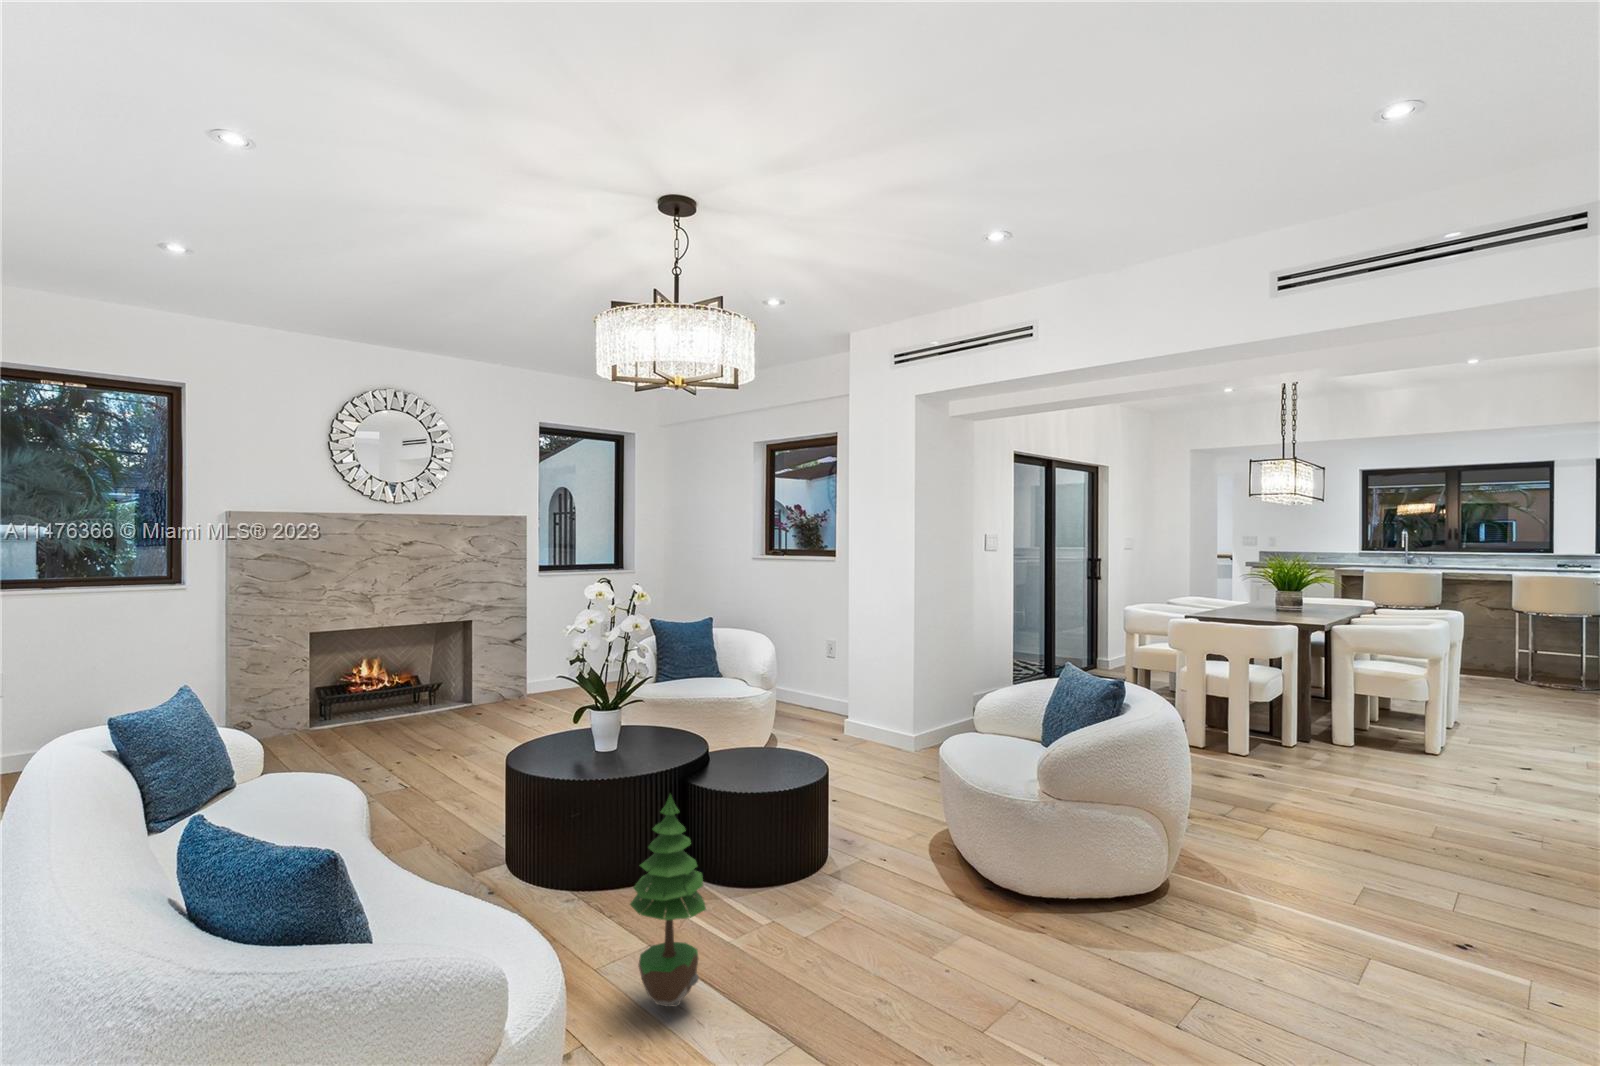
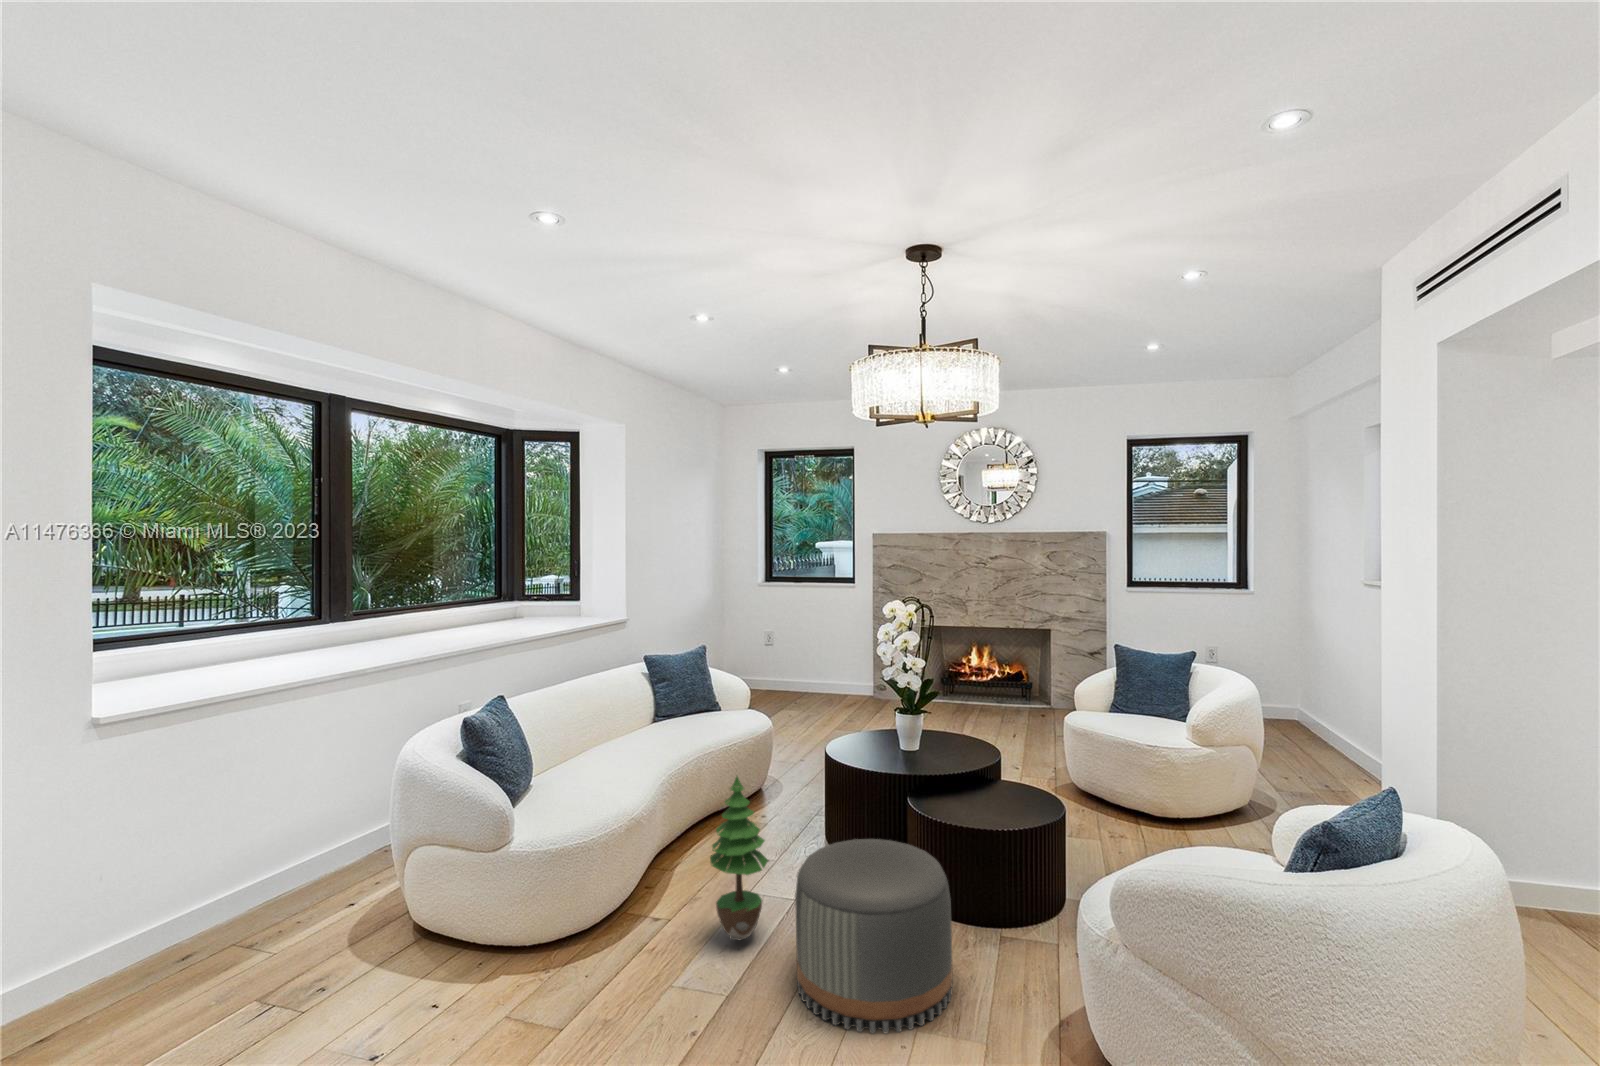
pouf: none [749,811,909,1001] -> present [795,839,953,1033]

